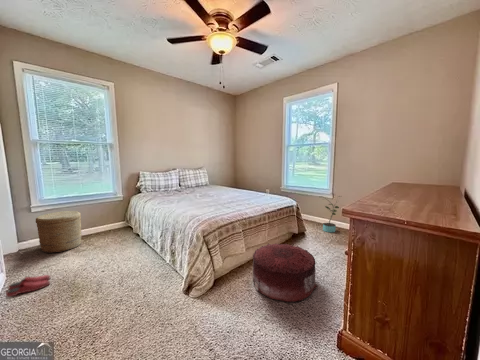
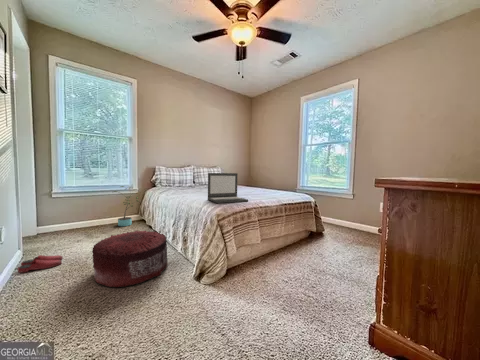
laptop: none [193,184,233,217] -> present [208,173,248,203]
potted plant: present [323,202,339,232] -> present [114,186,138,226]
woven basket: present [36,211,82,253] -> none [55,199,98,238]
pouf: present [253,244,317,302] -> present [92,231,168,287]

